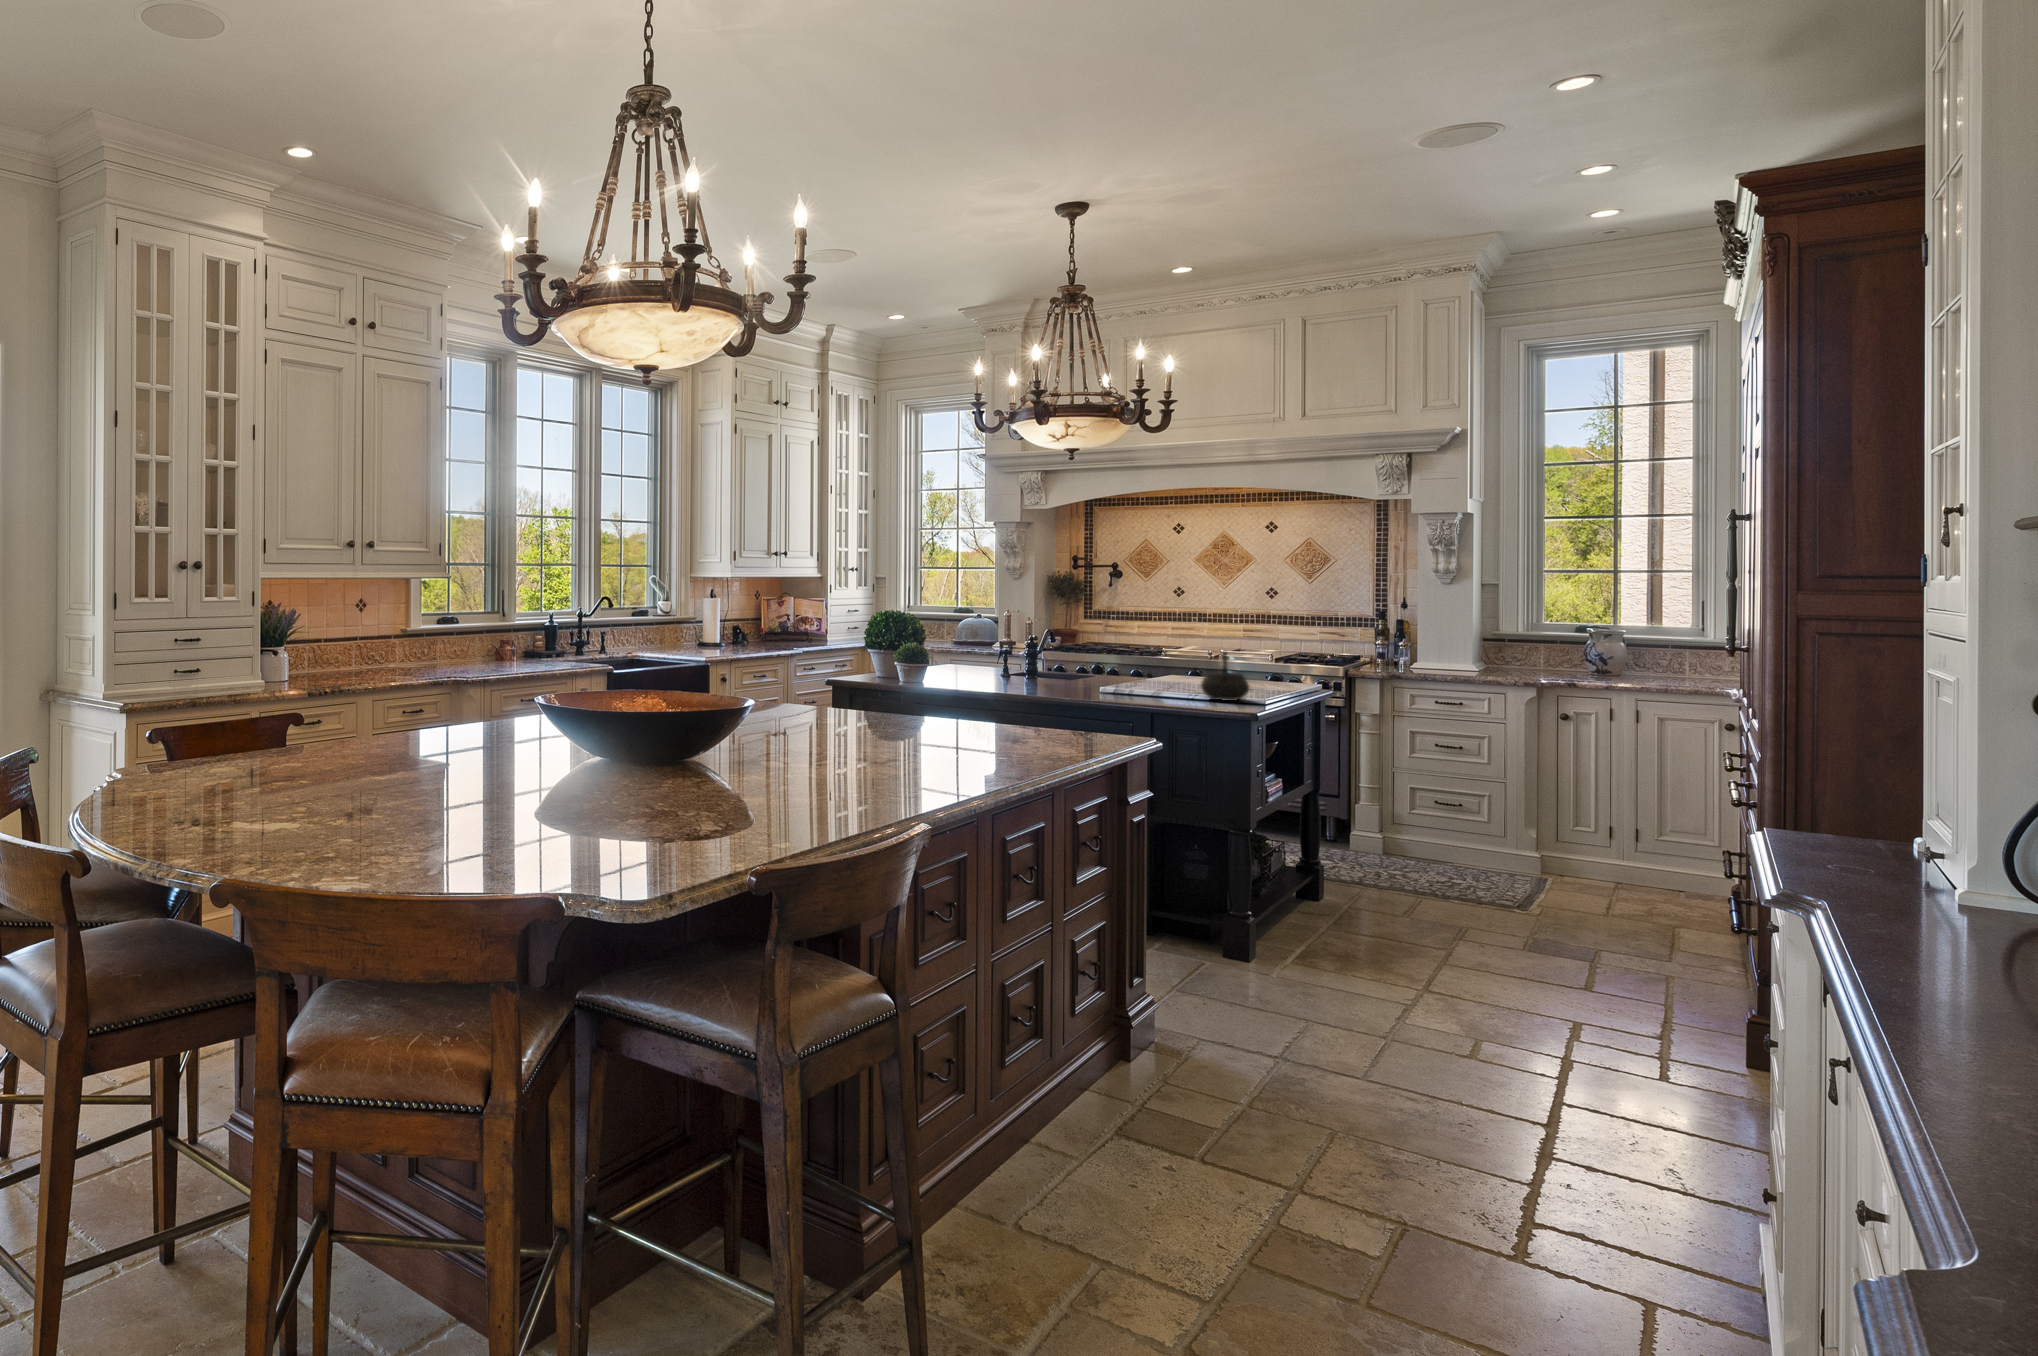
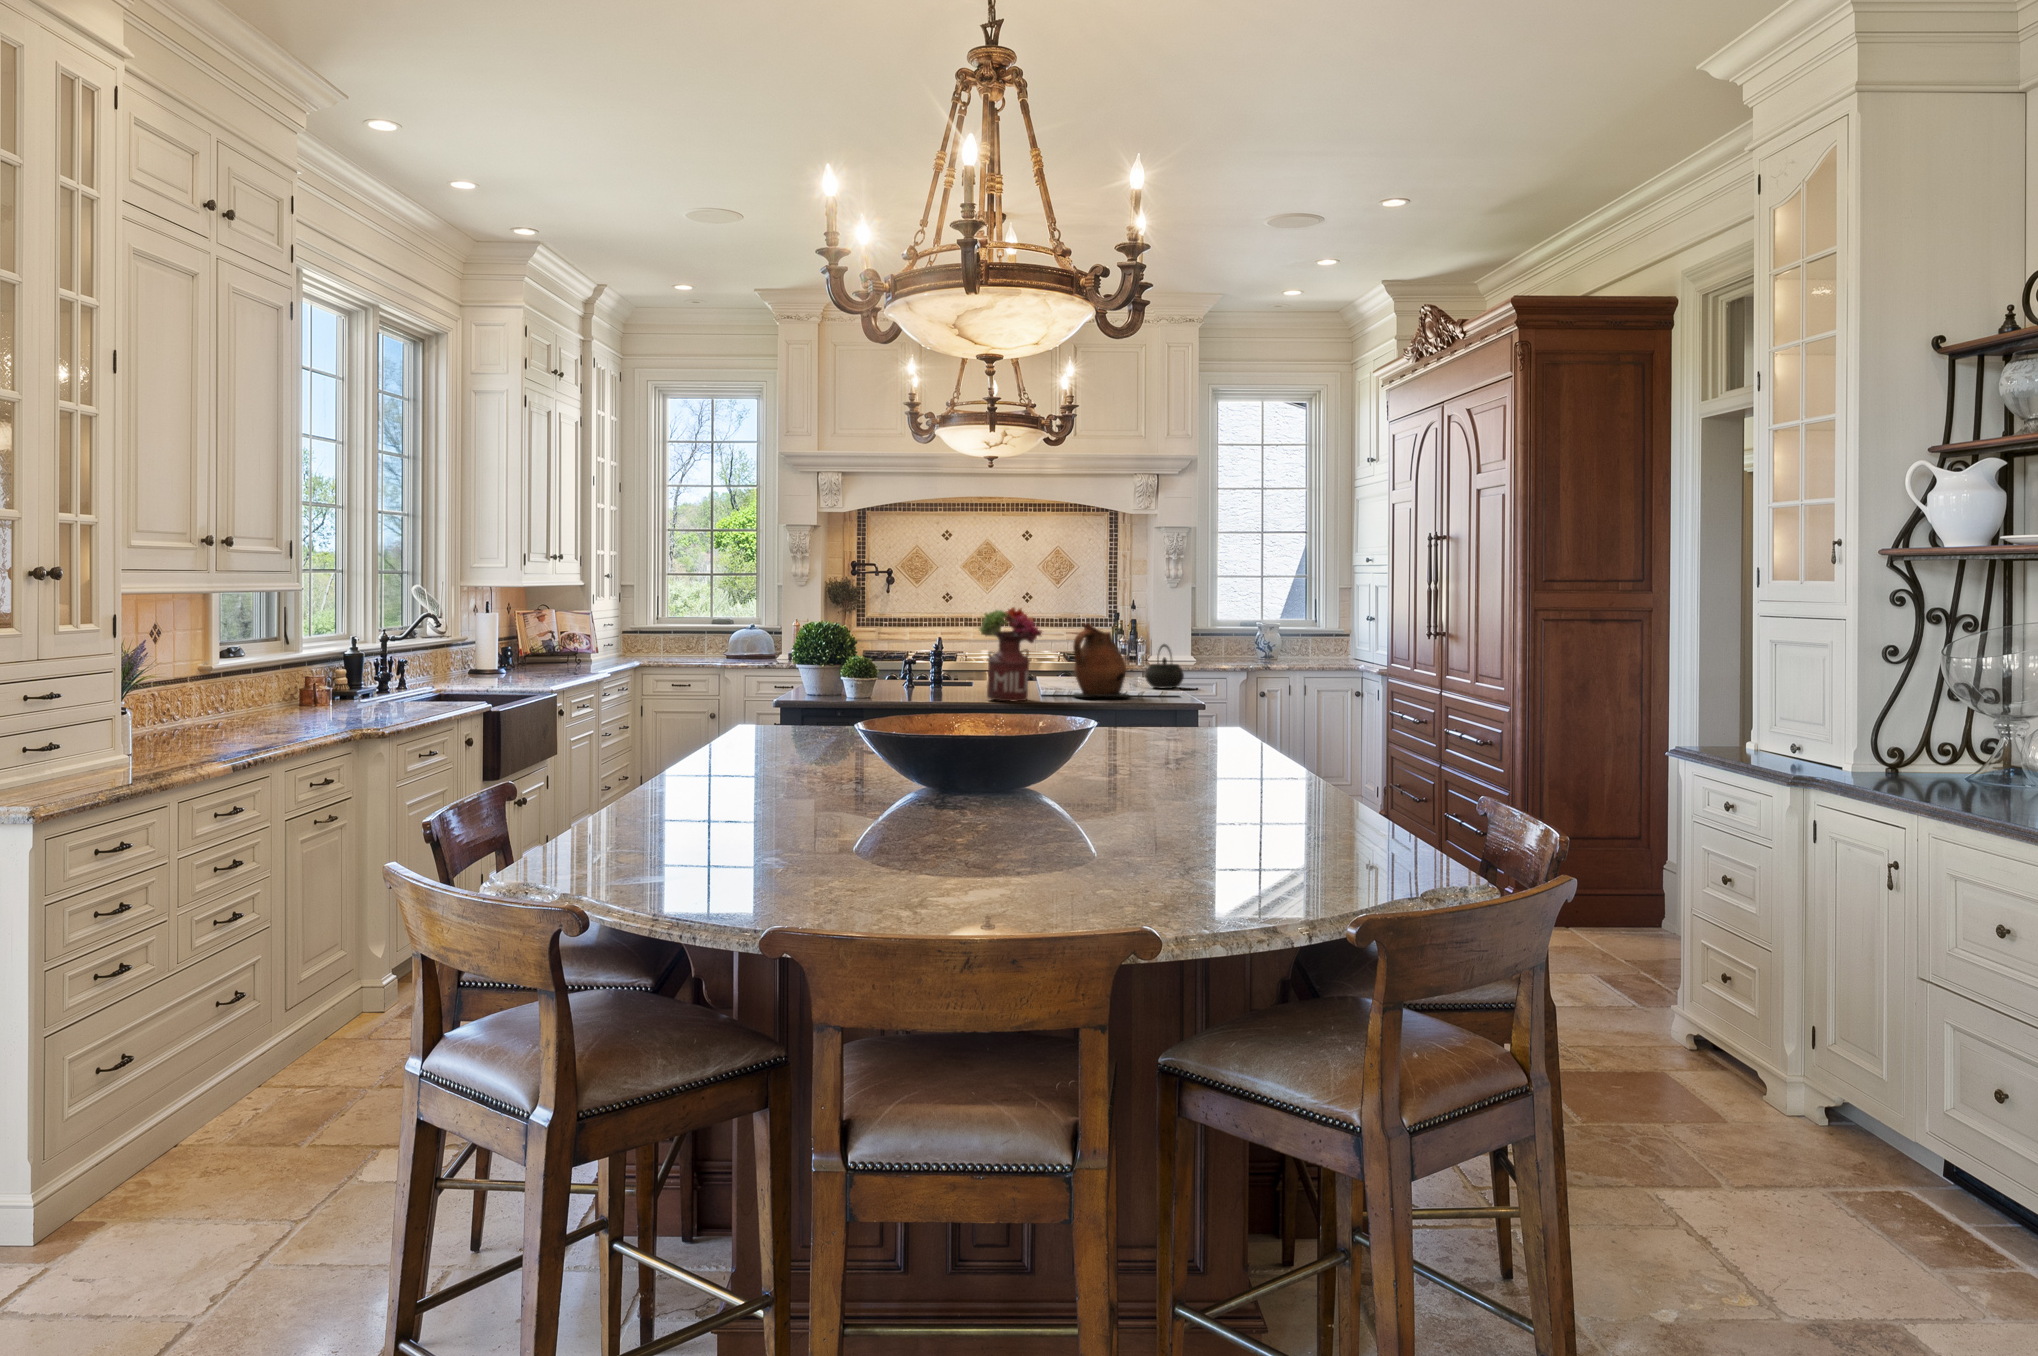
flower arrangement: none [960,605,1029,700] -> present [979,607,1042,702]
ceramic pitcher: none [1065,625,1143,706] -> present [1073,624,1129,698]

